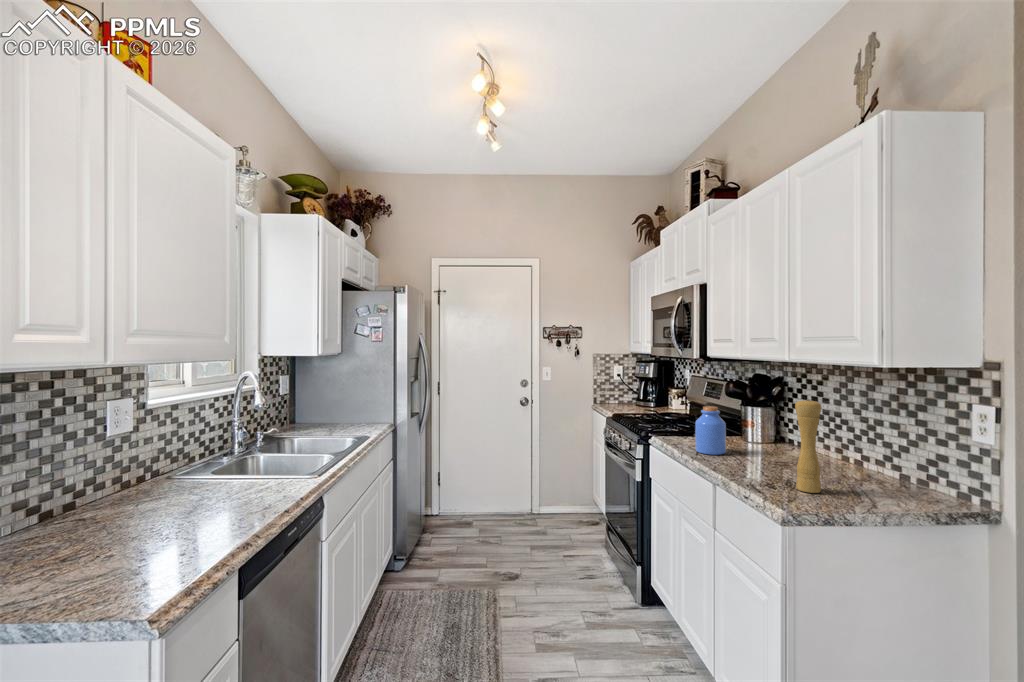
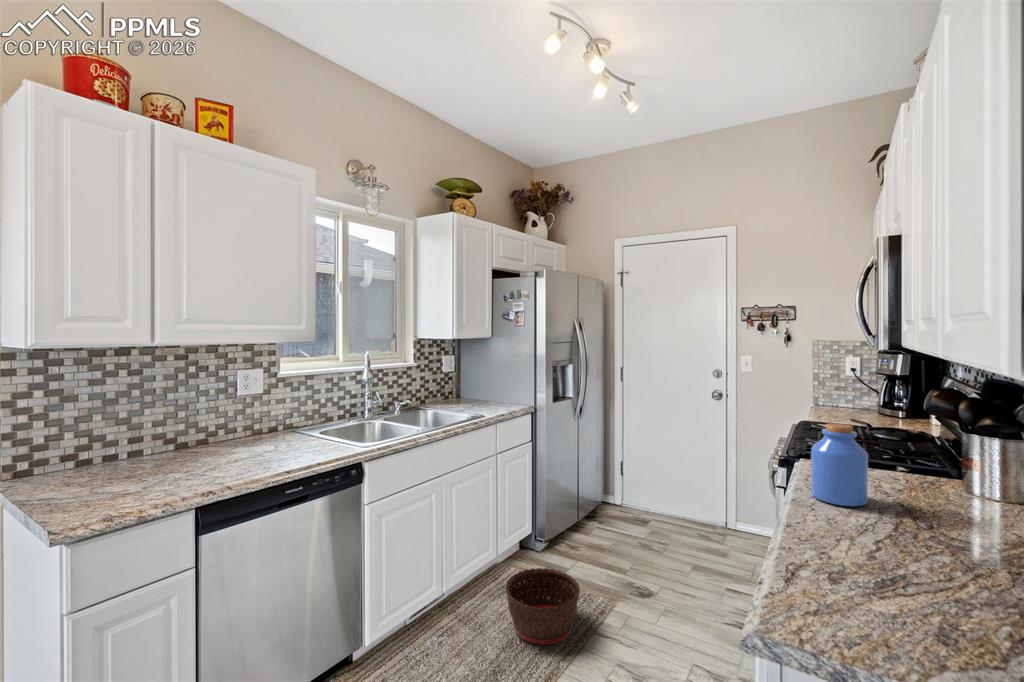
pepper mill: present [795,399,822,493] -> none [869,429,931,629]
basket: none [421,573,491,642] -> present [506,568,580,645]

